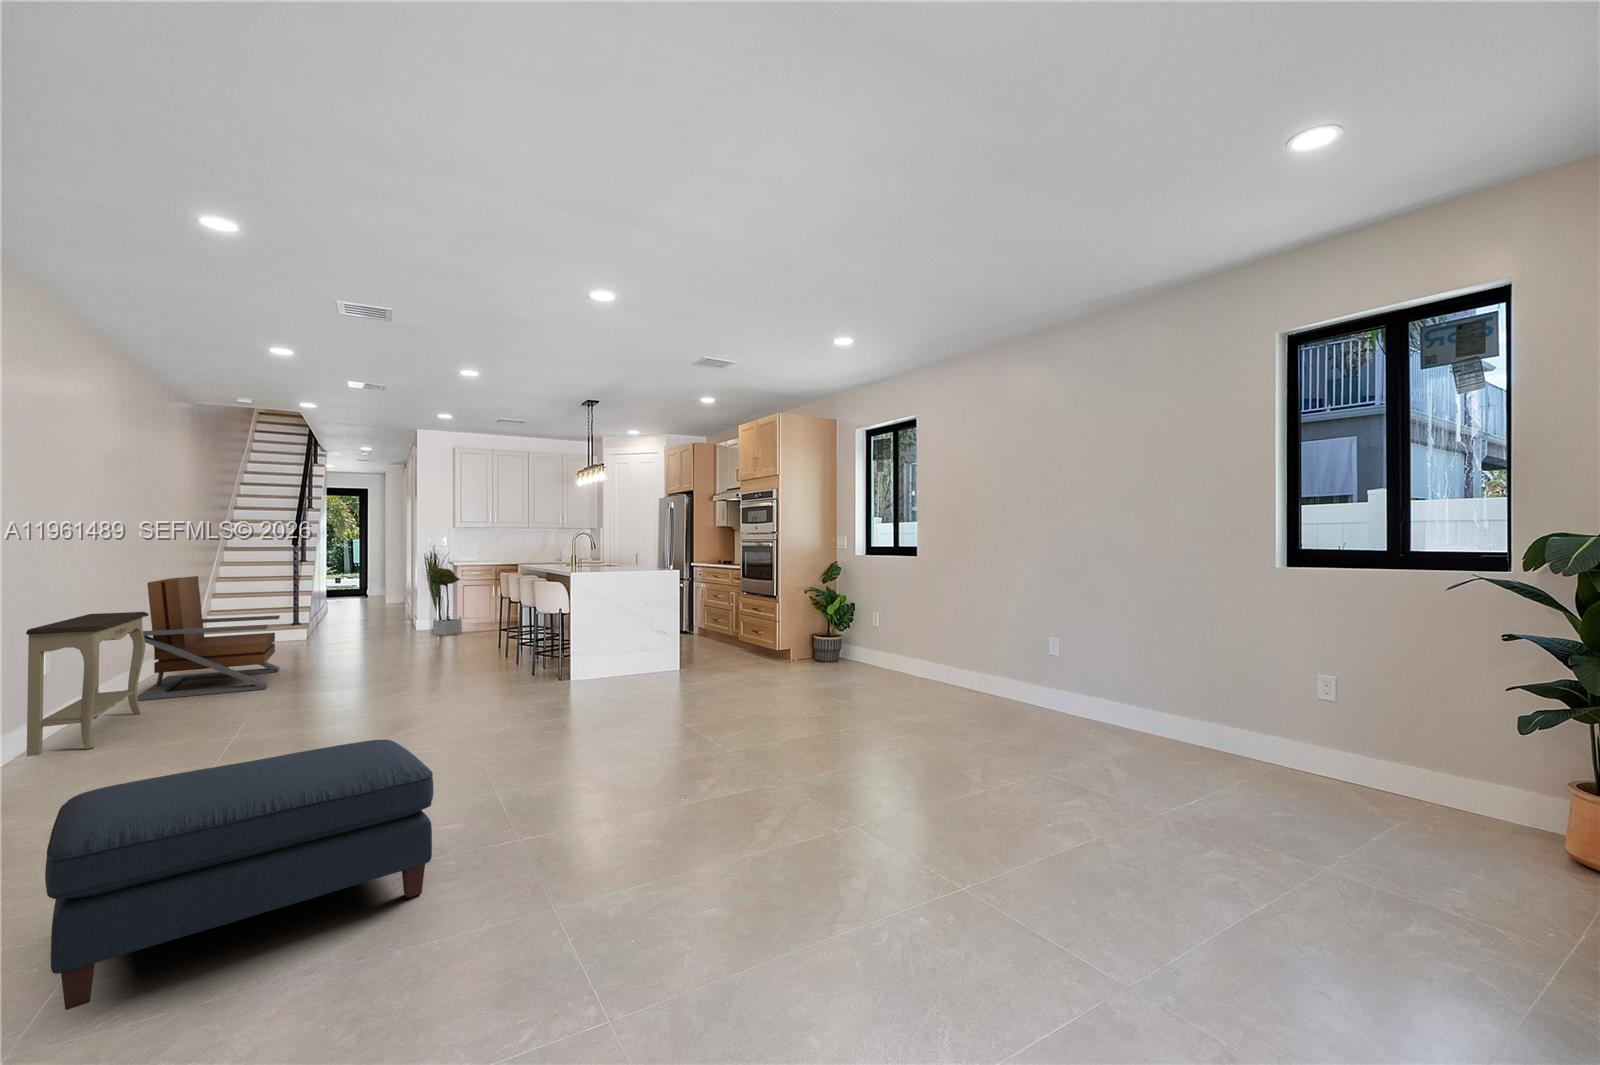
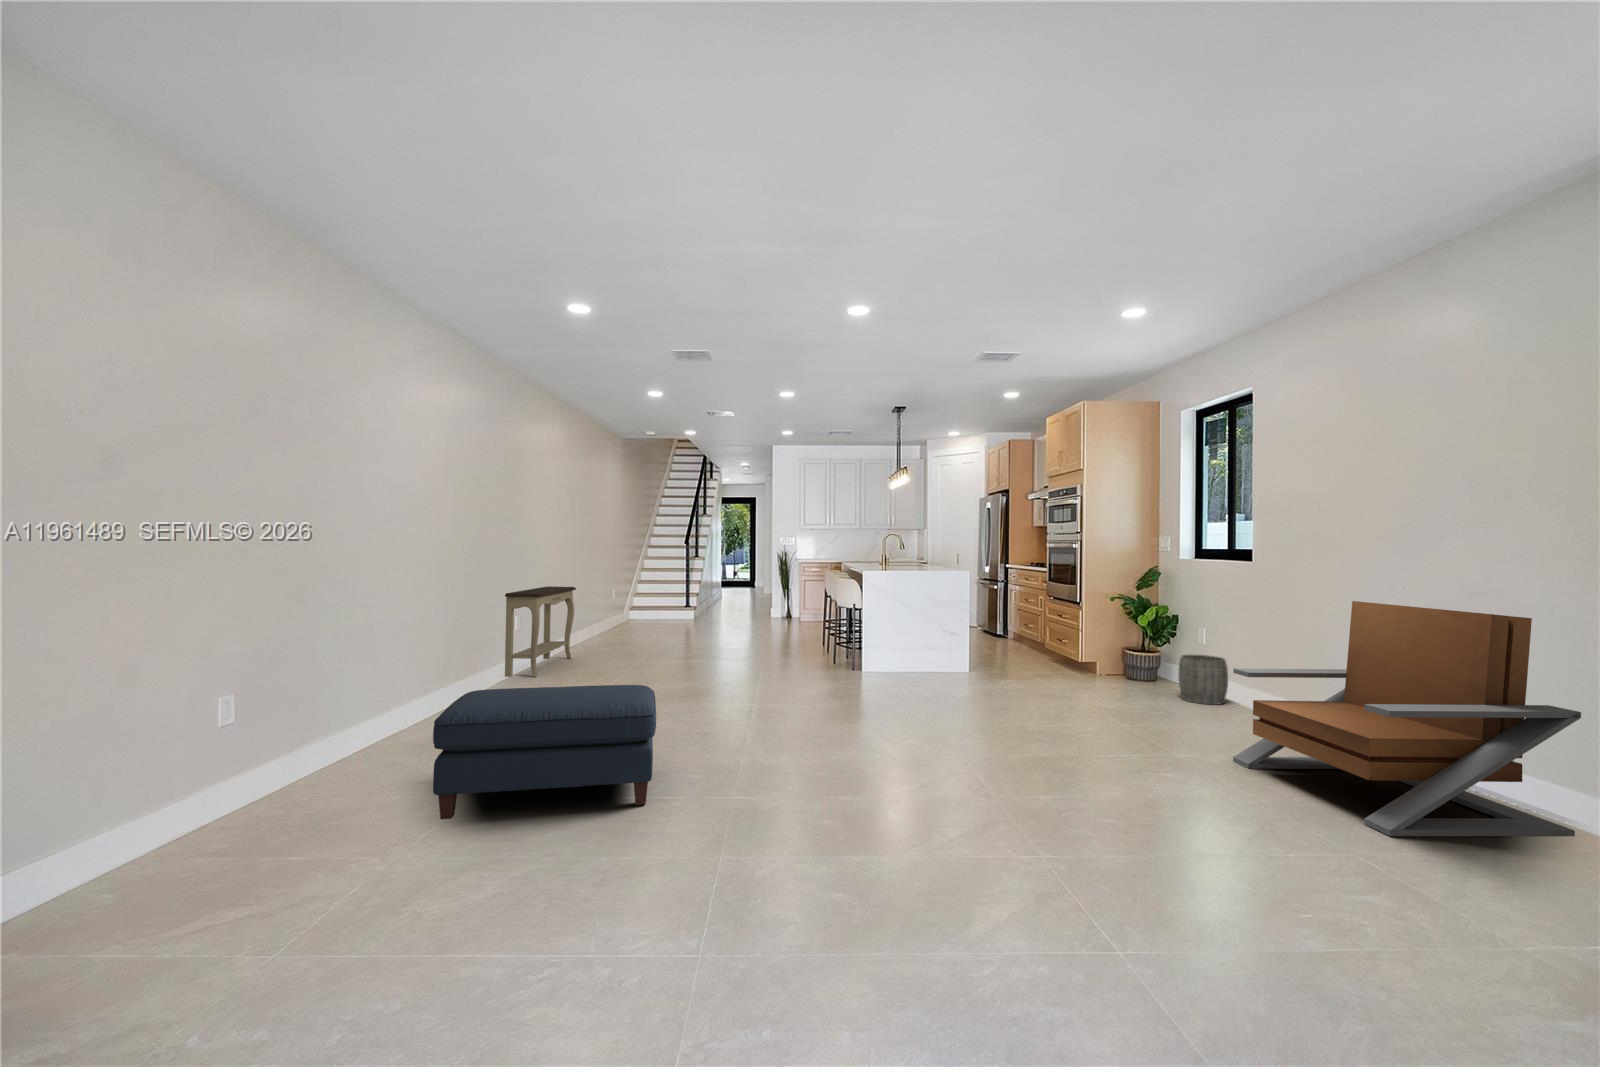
potted tree: present [430,567,462,636] -> none [778,563,803,623]
lounge chair: present [130,576,280,701] -> present [1233,601,1581,836]
woven basket: none [865,636,901,677] -> present [1178,655,1228,705]

